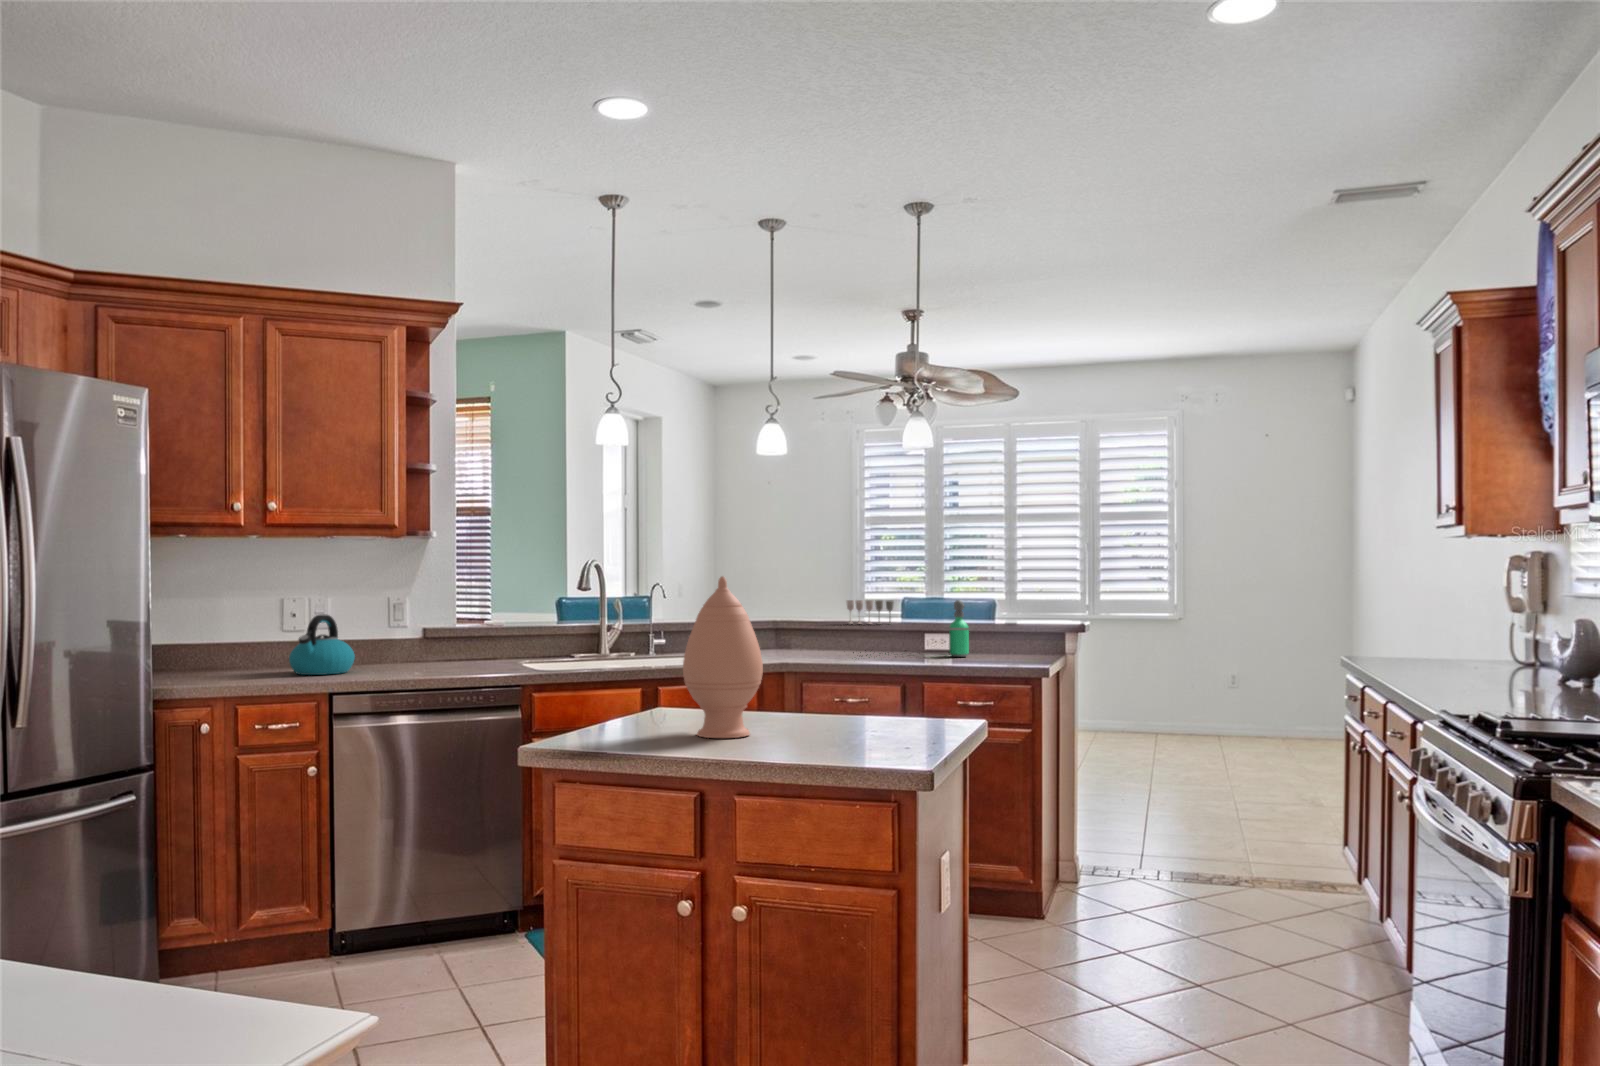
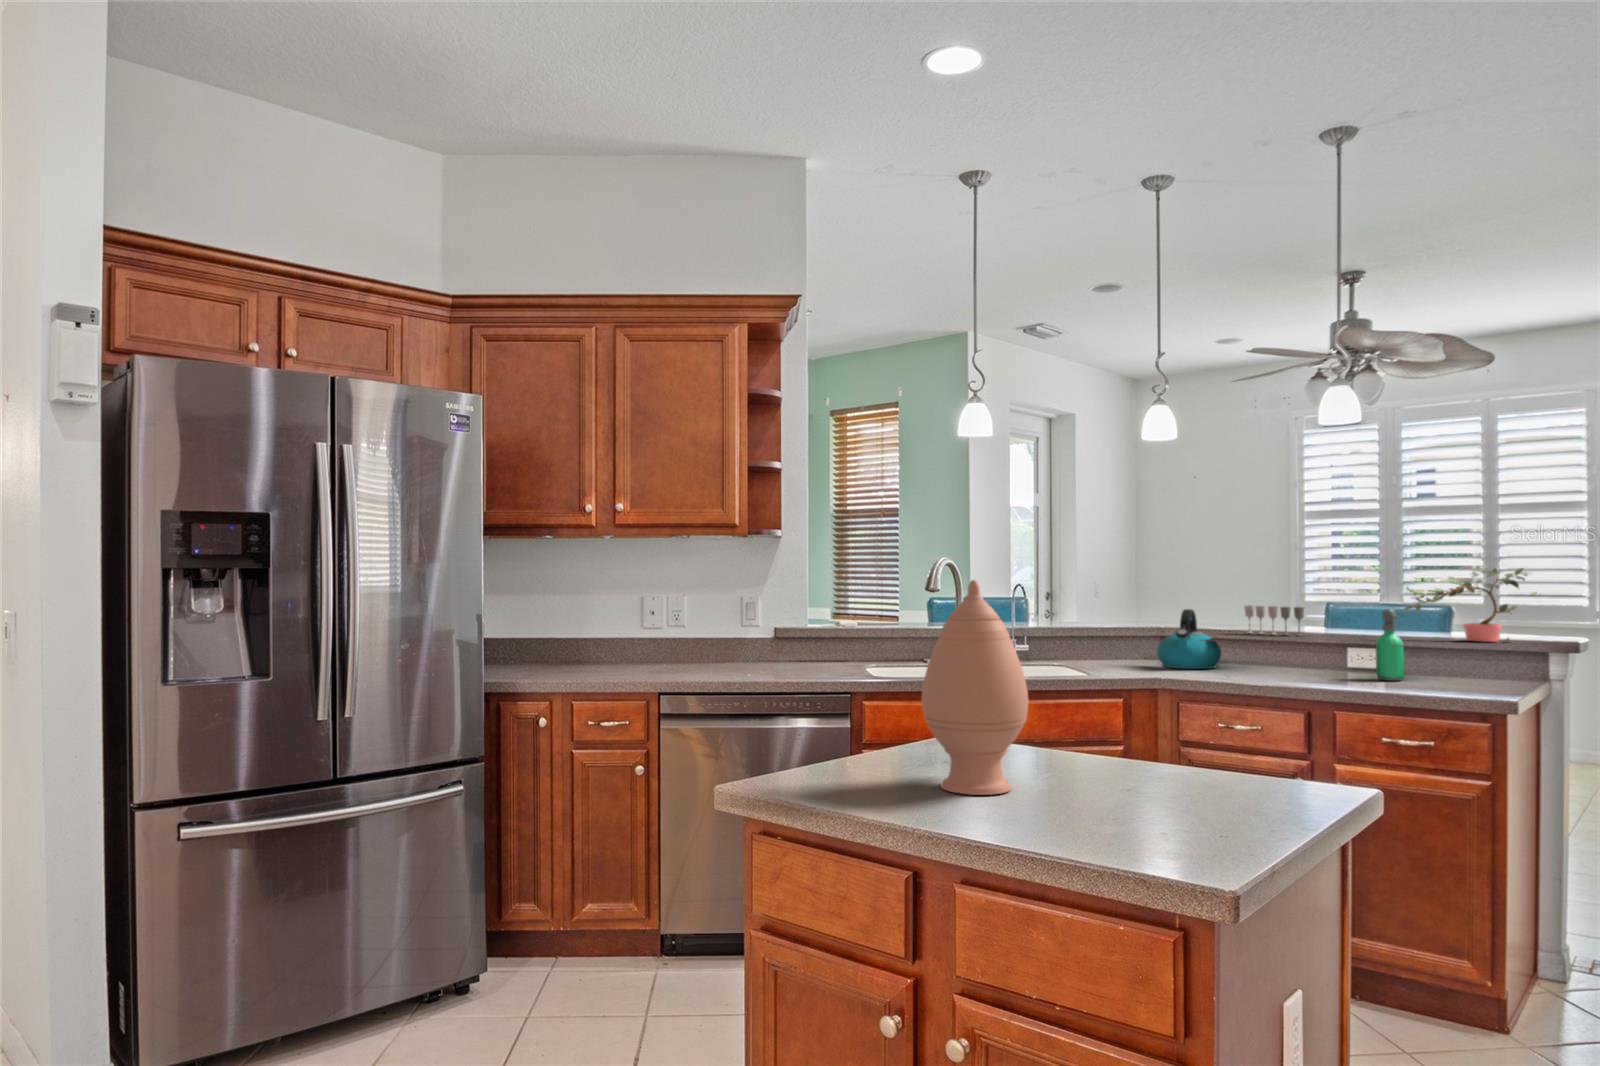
potted plant: none [967,565,1055,624] -> present [1405,566,1531,642]
kettle: present [289,615,355,675] -> present [1157,609,1221,669]

